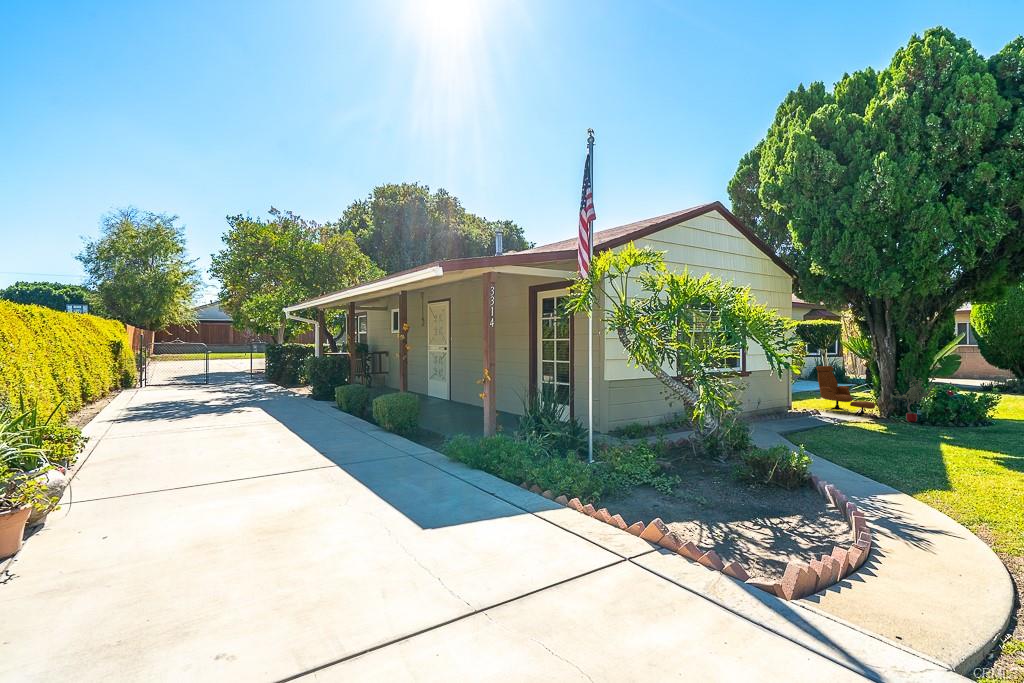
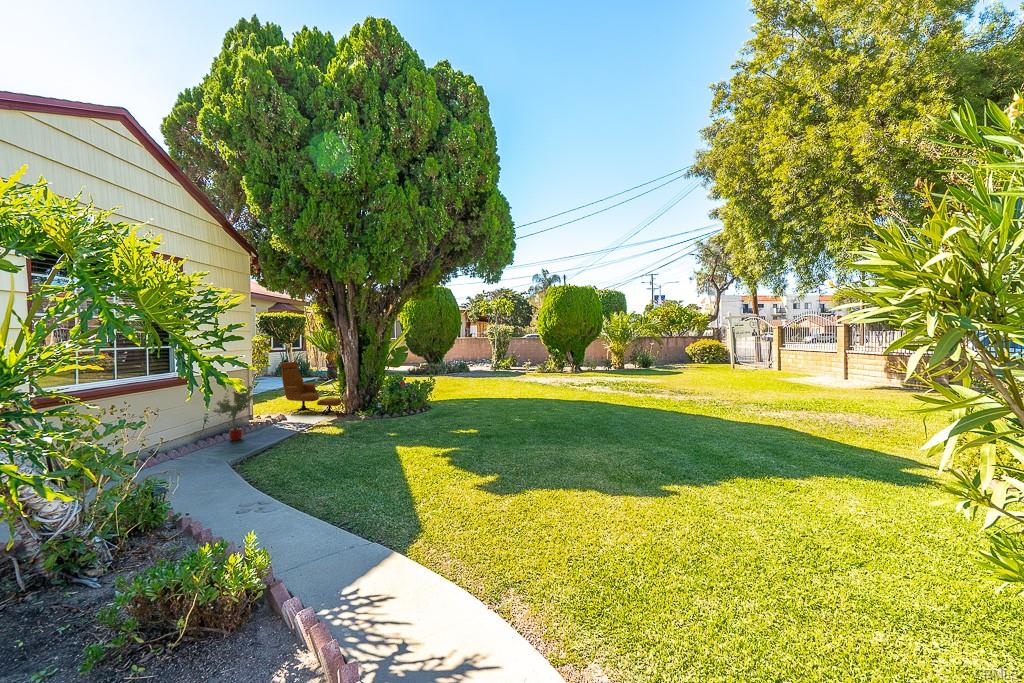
potted tree: present [890,378,935,422] -> present [213,386,254,441]

